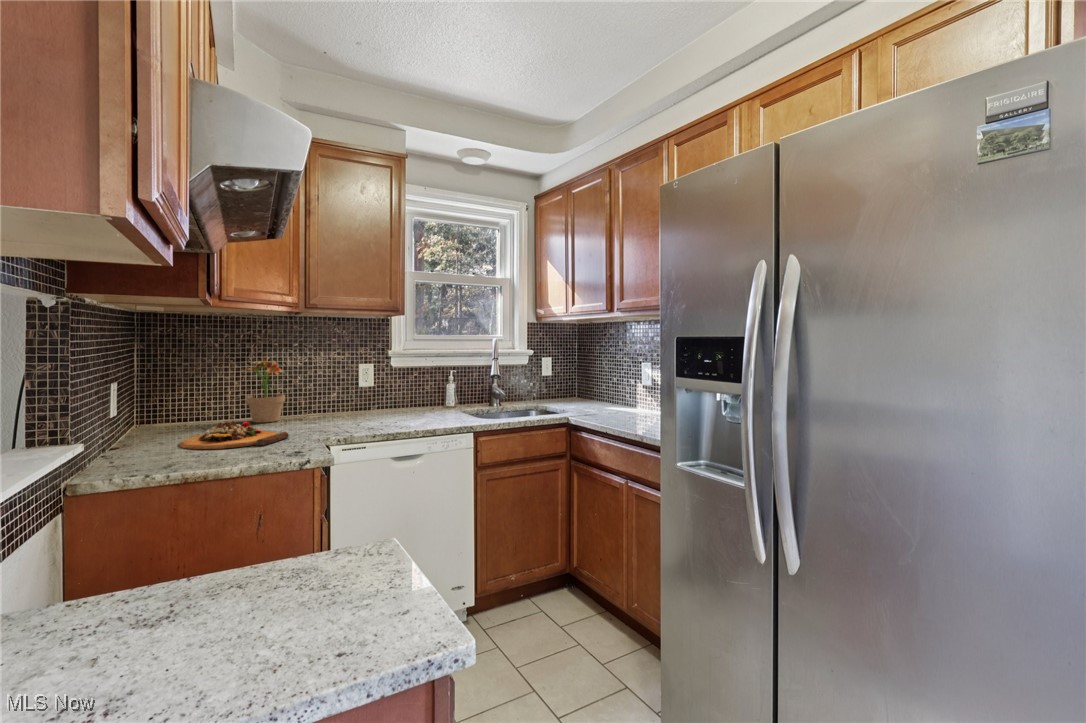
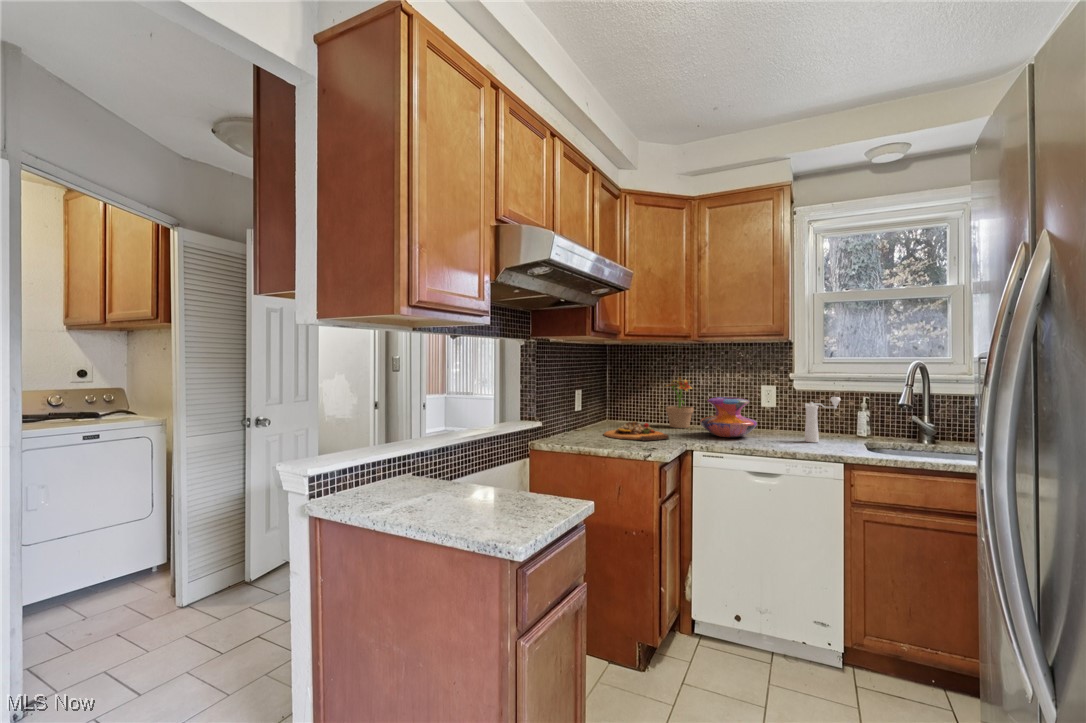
pepper mill: none [417,372,445,418] -> present [805,397,840,443]
decorative vase: none [310,379,376,425] -> present [700,397,757,438]

